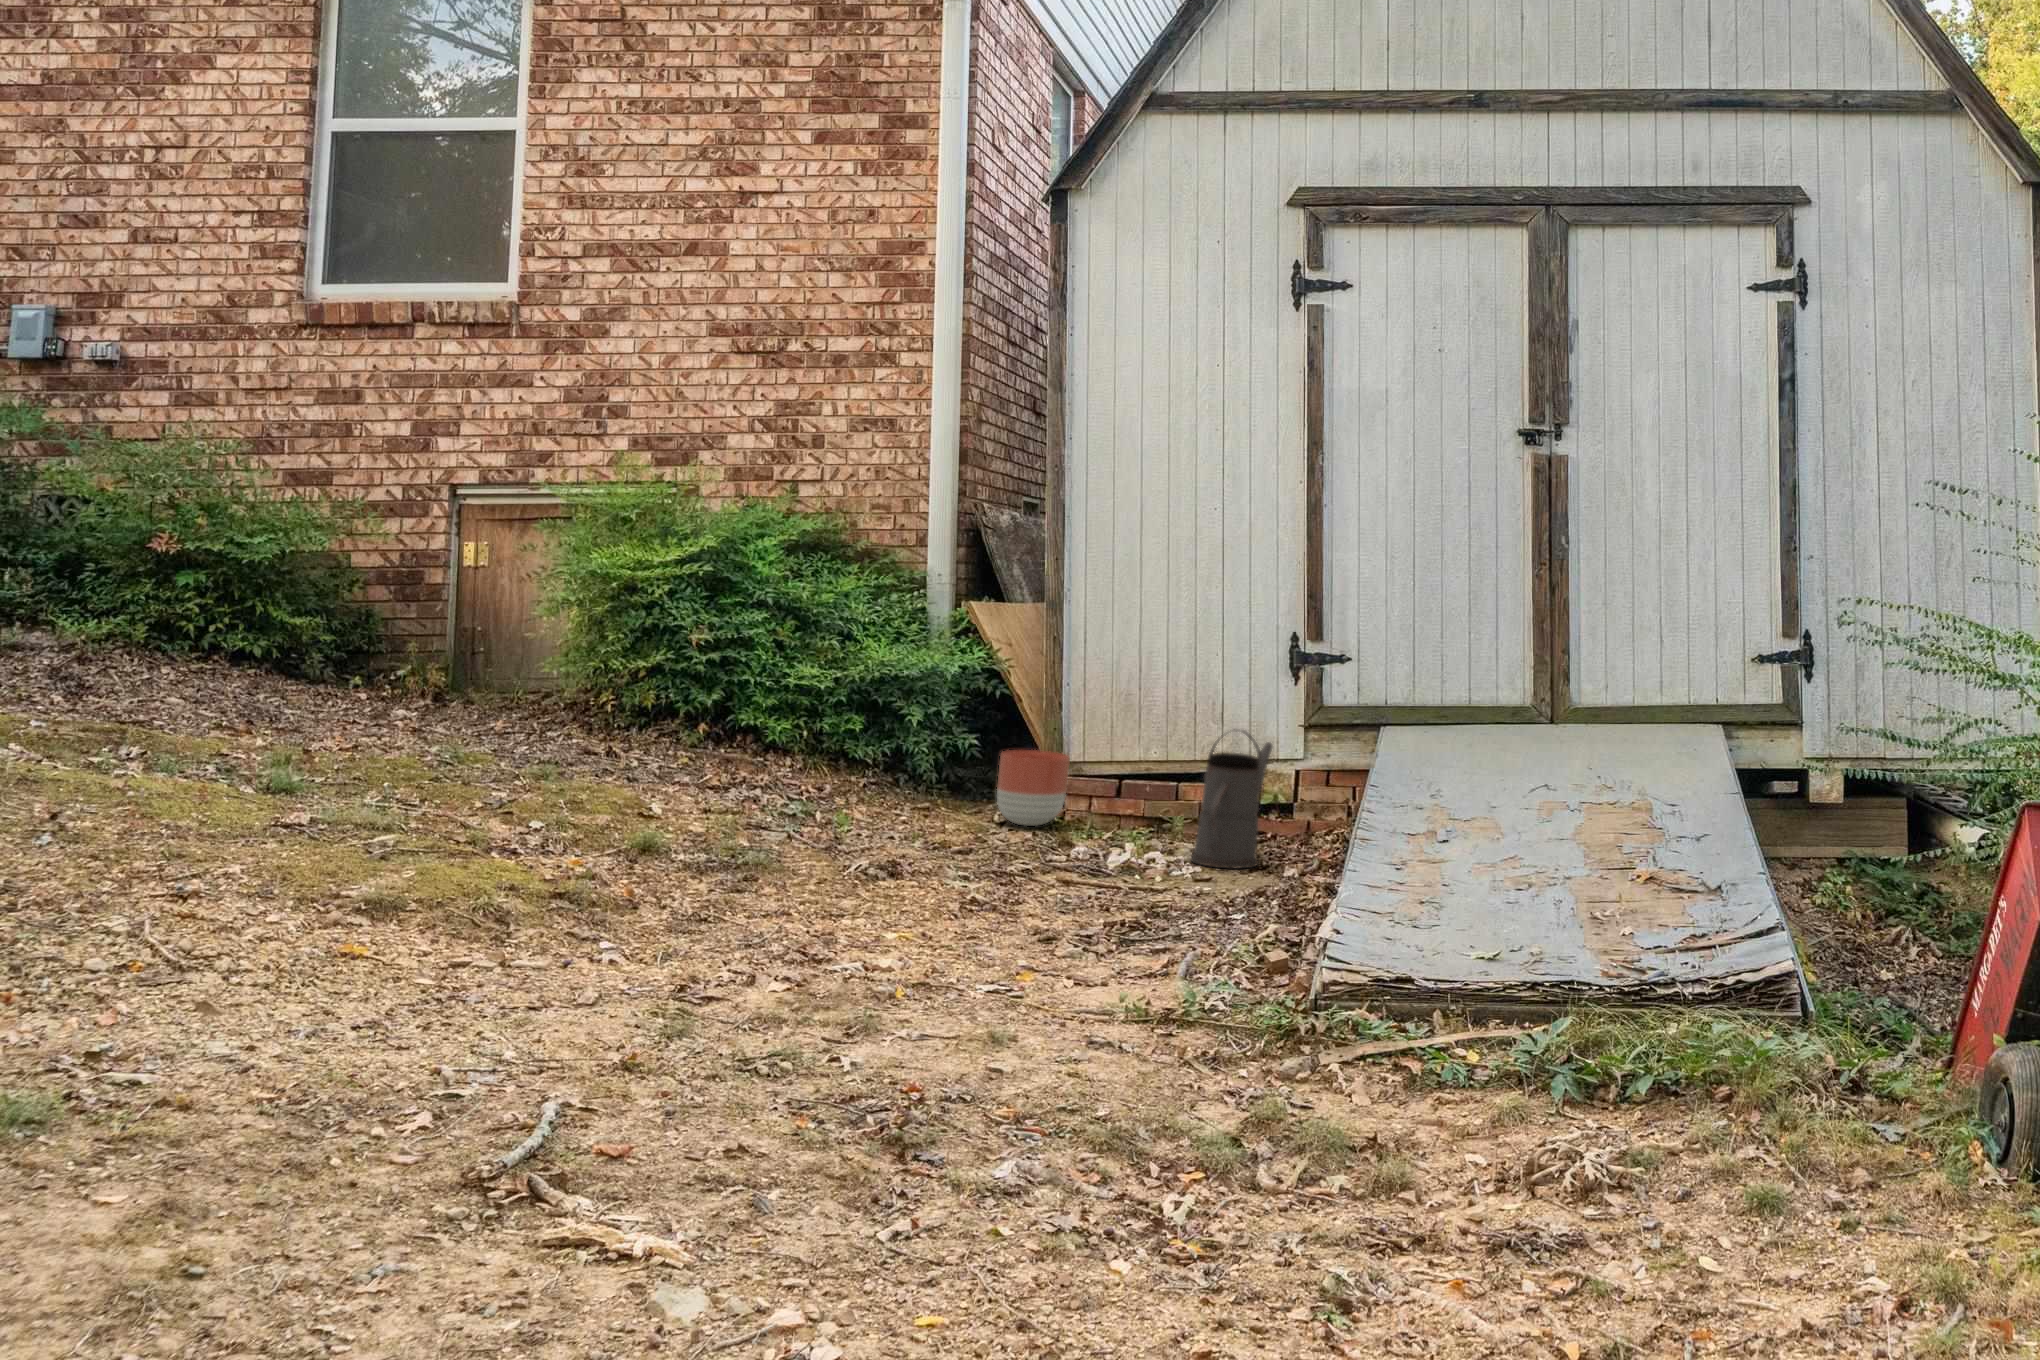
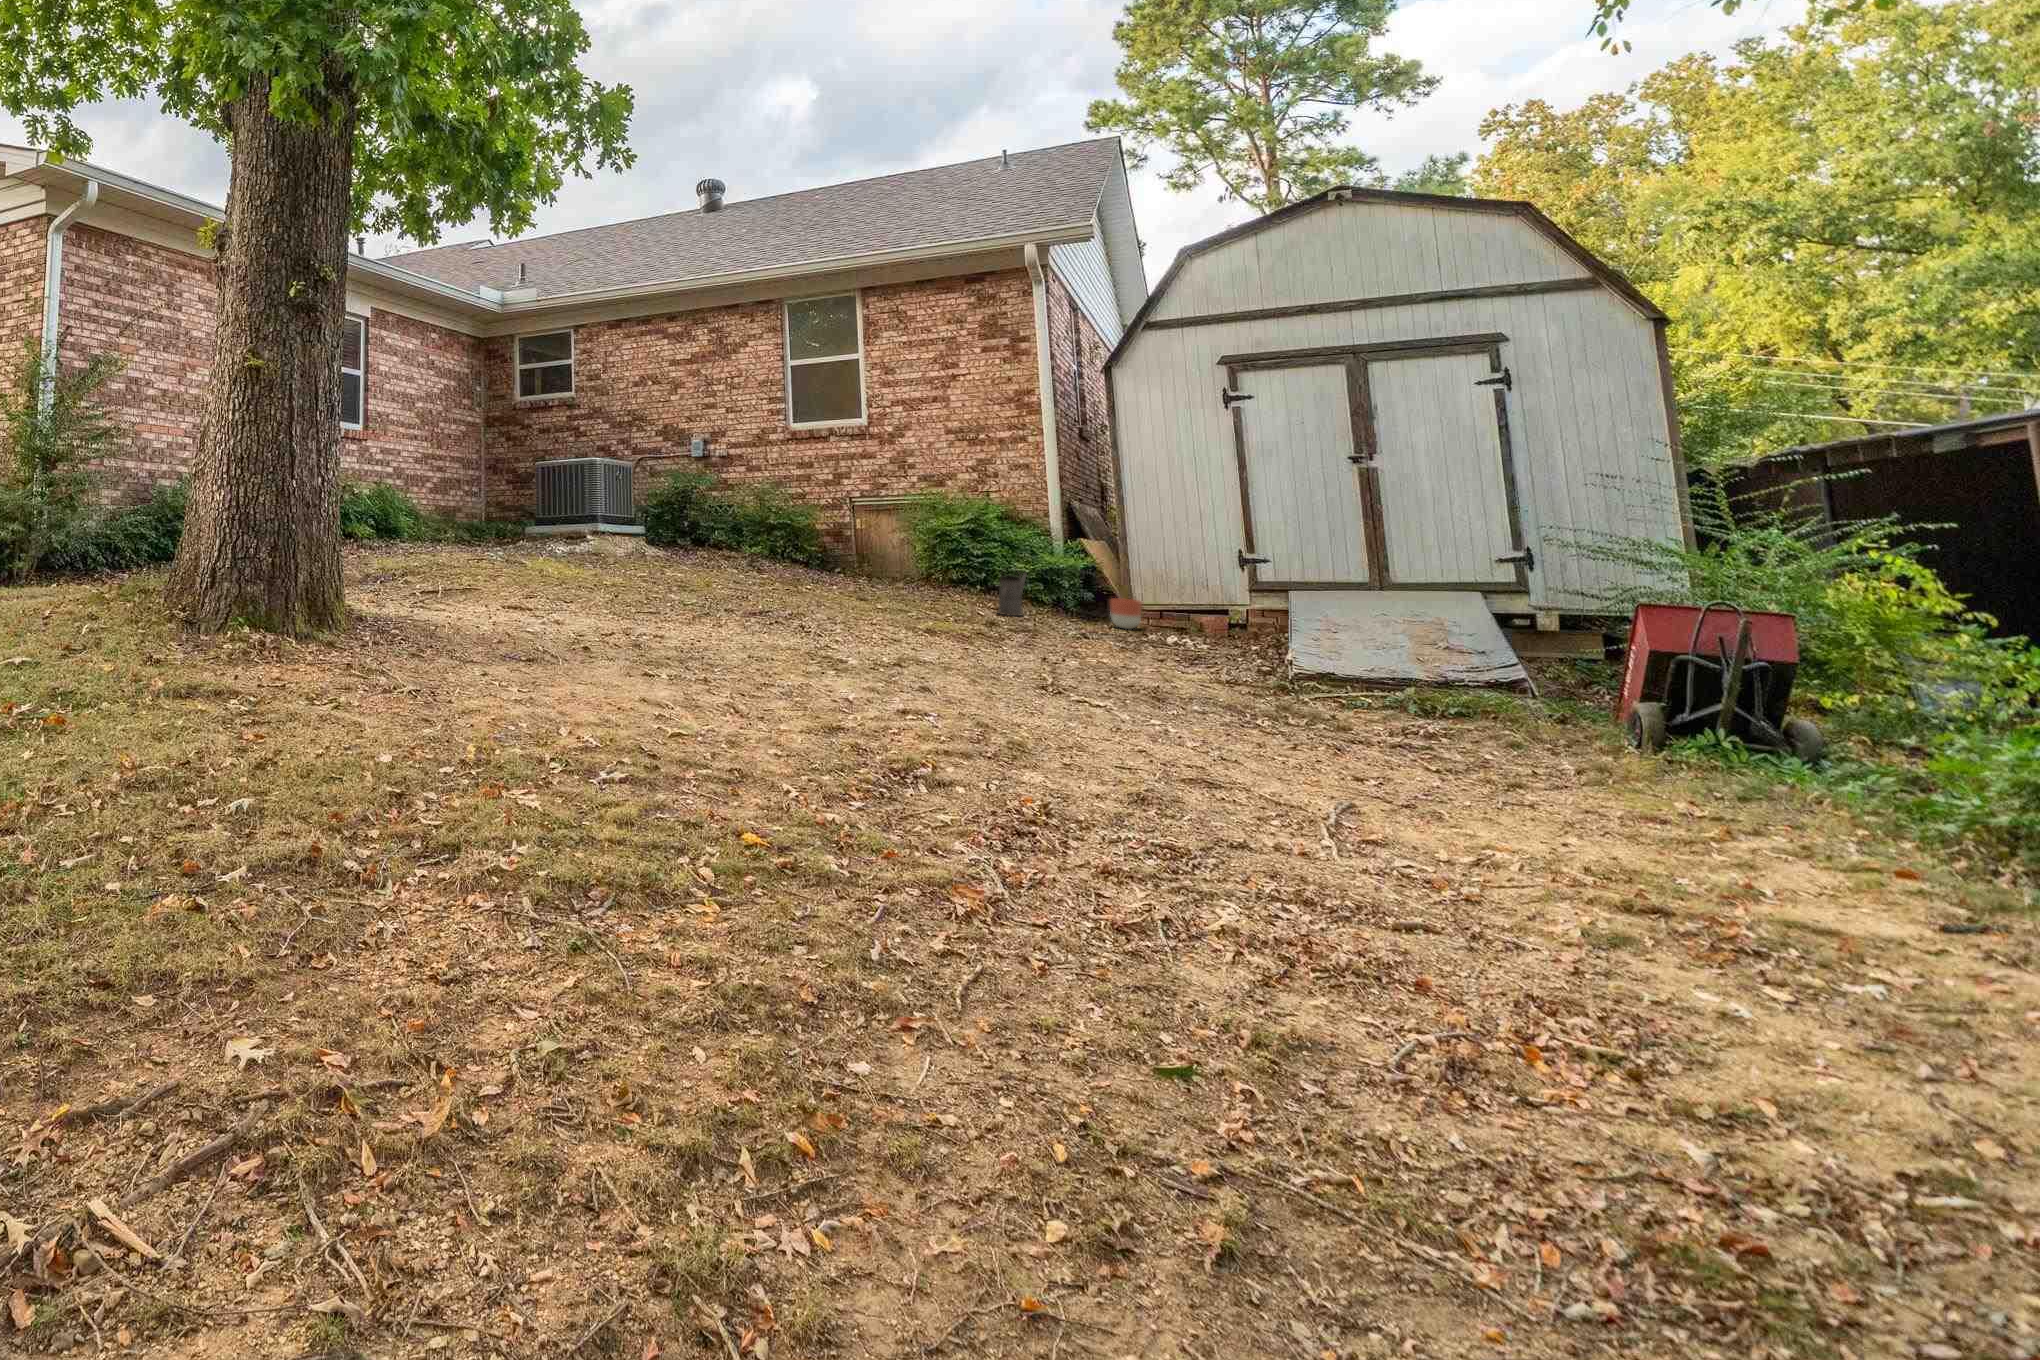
watering can: present [1191,731,1272,868] -> present [998,574,1026,616]

